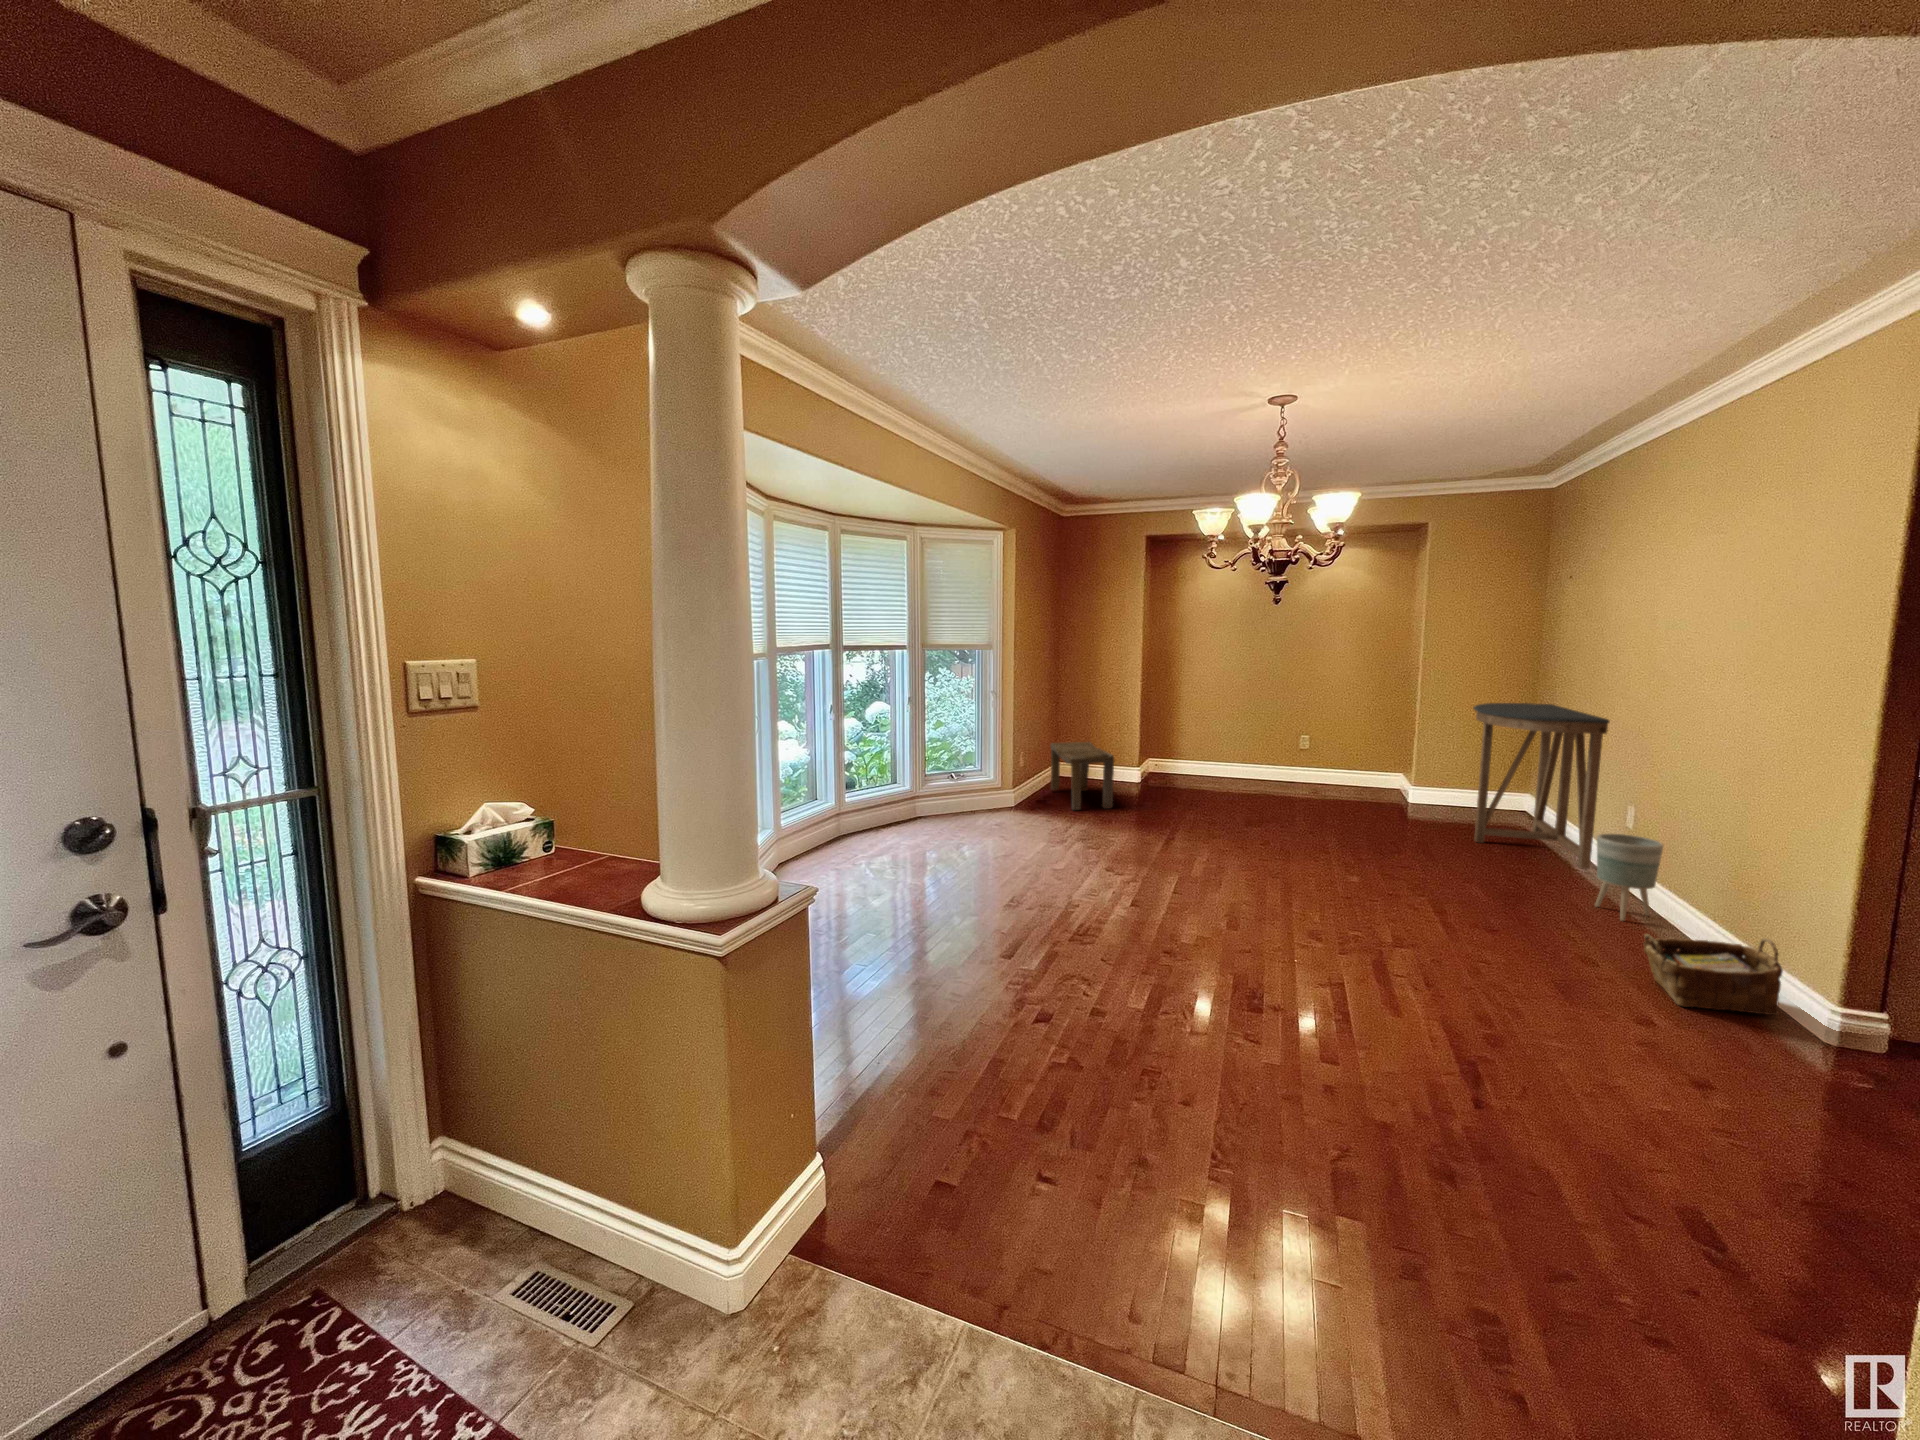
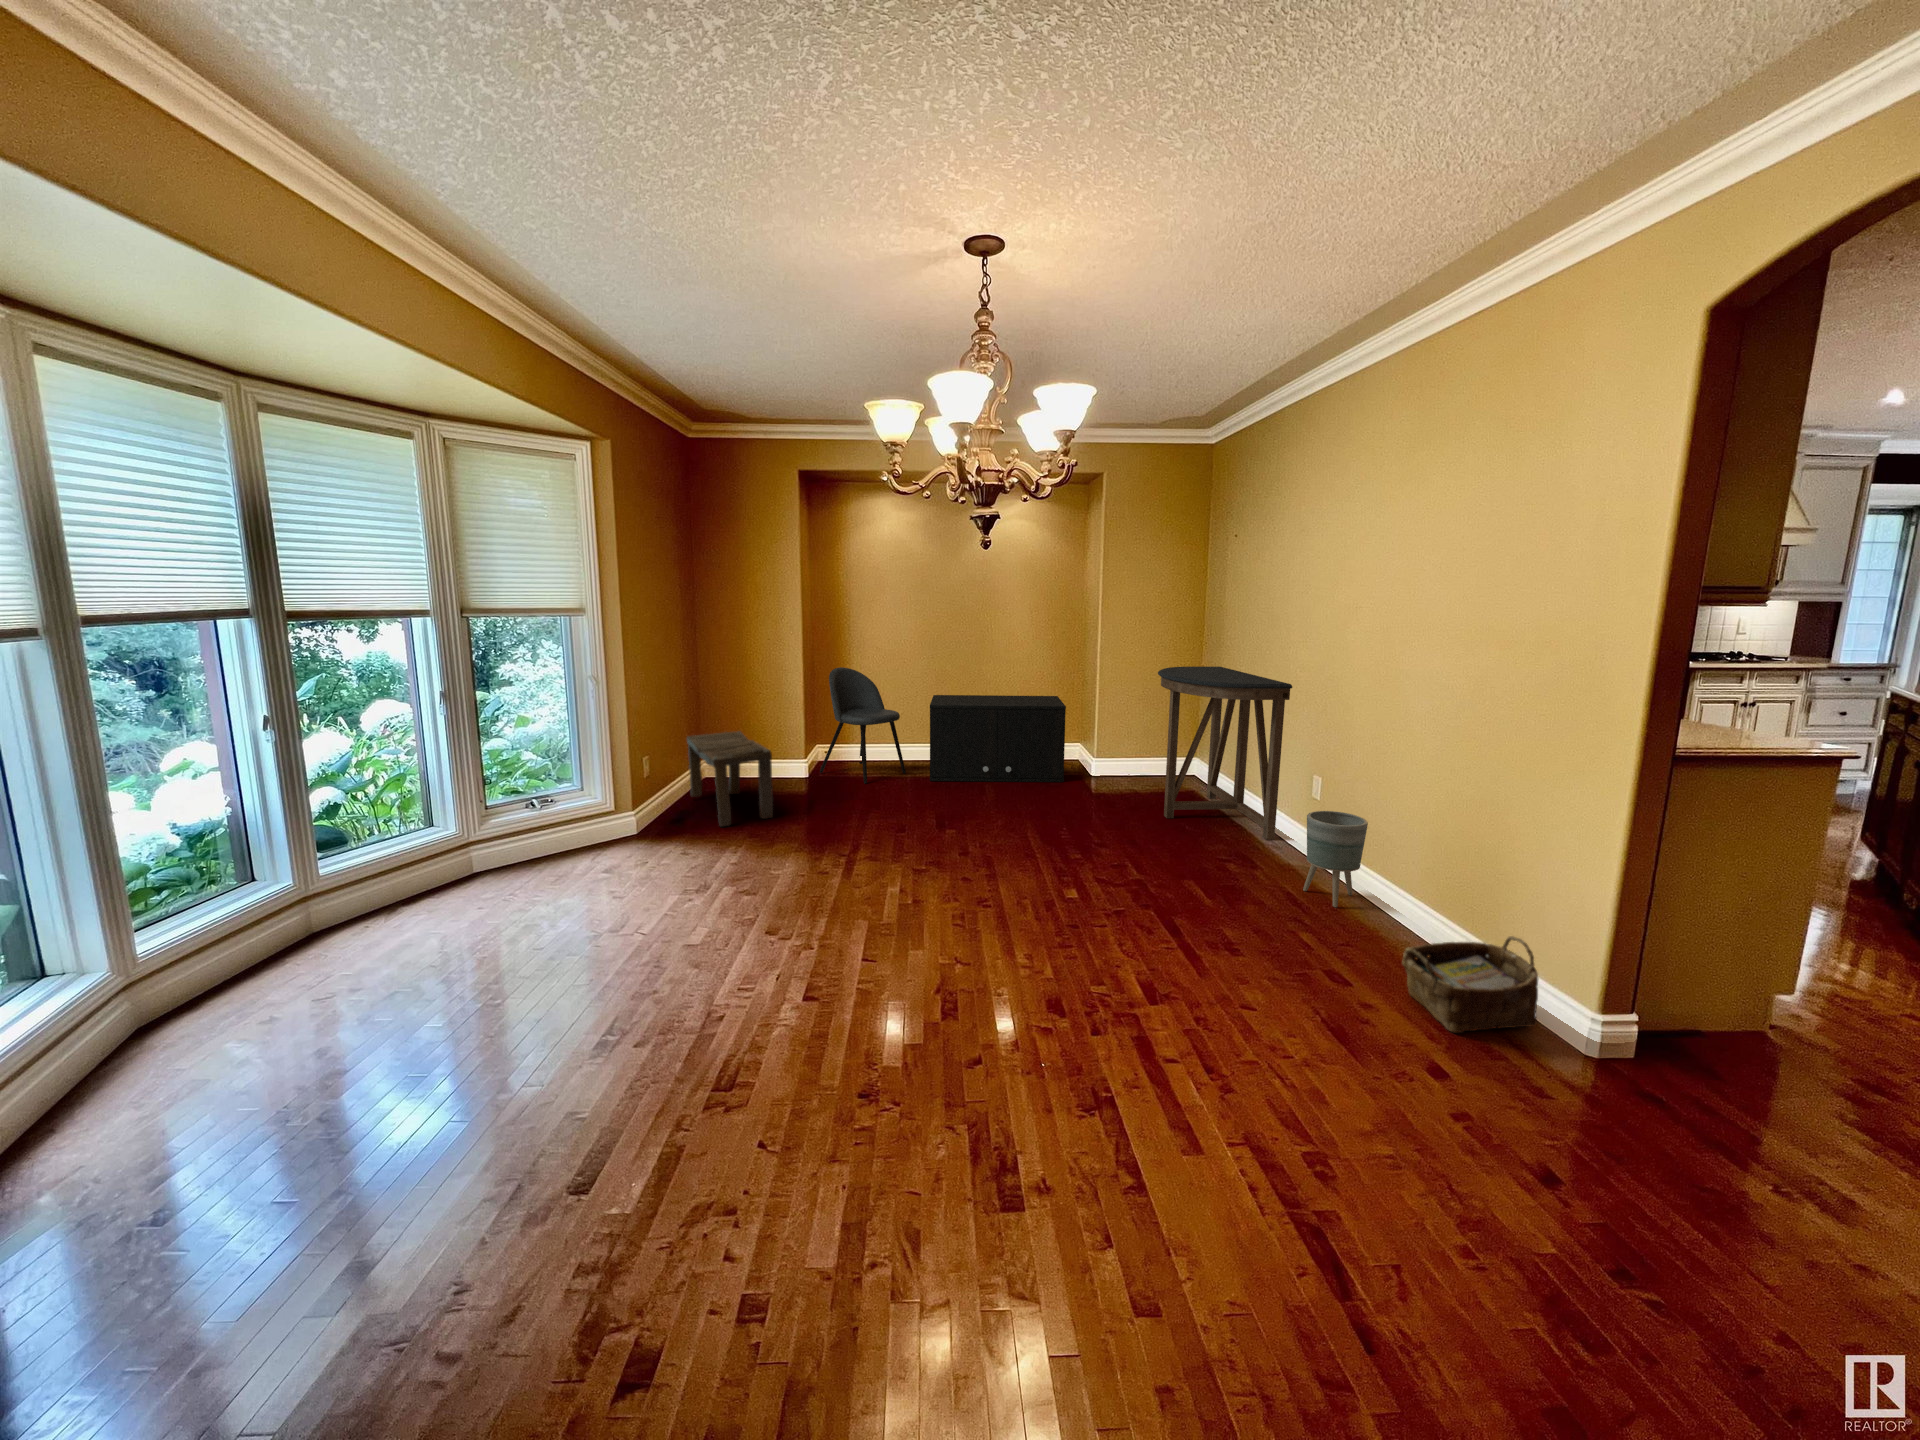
dining chair: none [1152,696,1227,793] -> present [820,667,906,783]
storage cabinet: none [1248,723,1384,807] -> present [930,695,1066,782]

